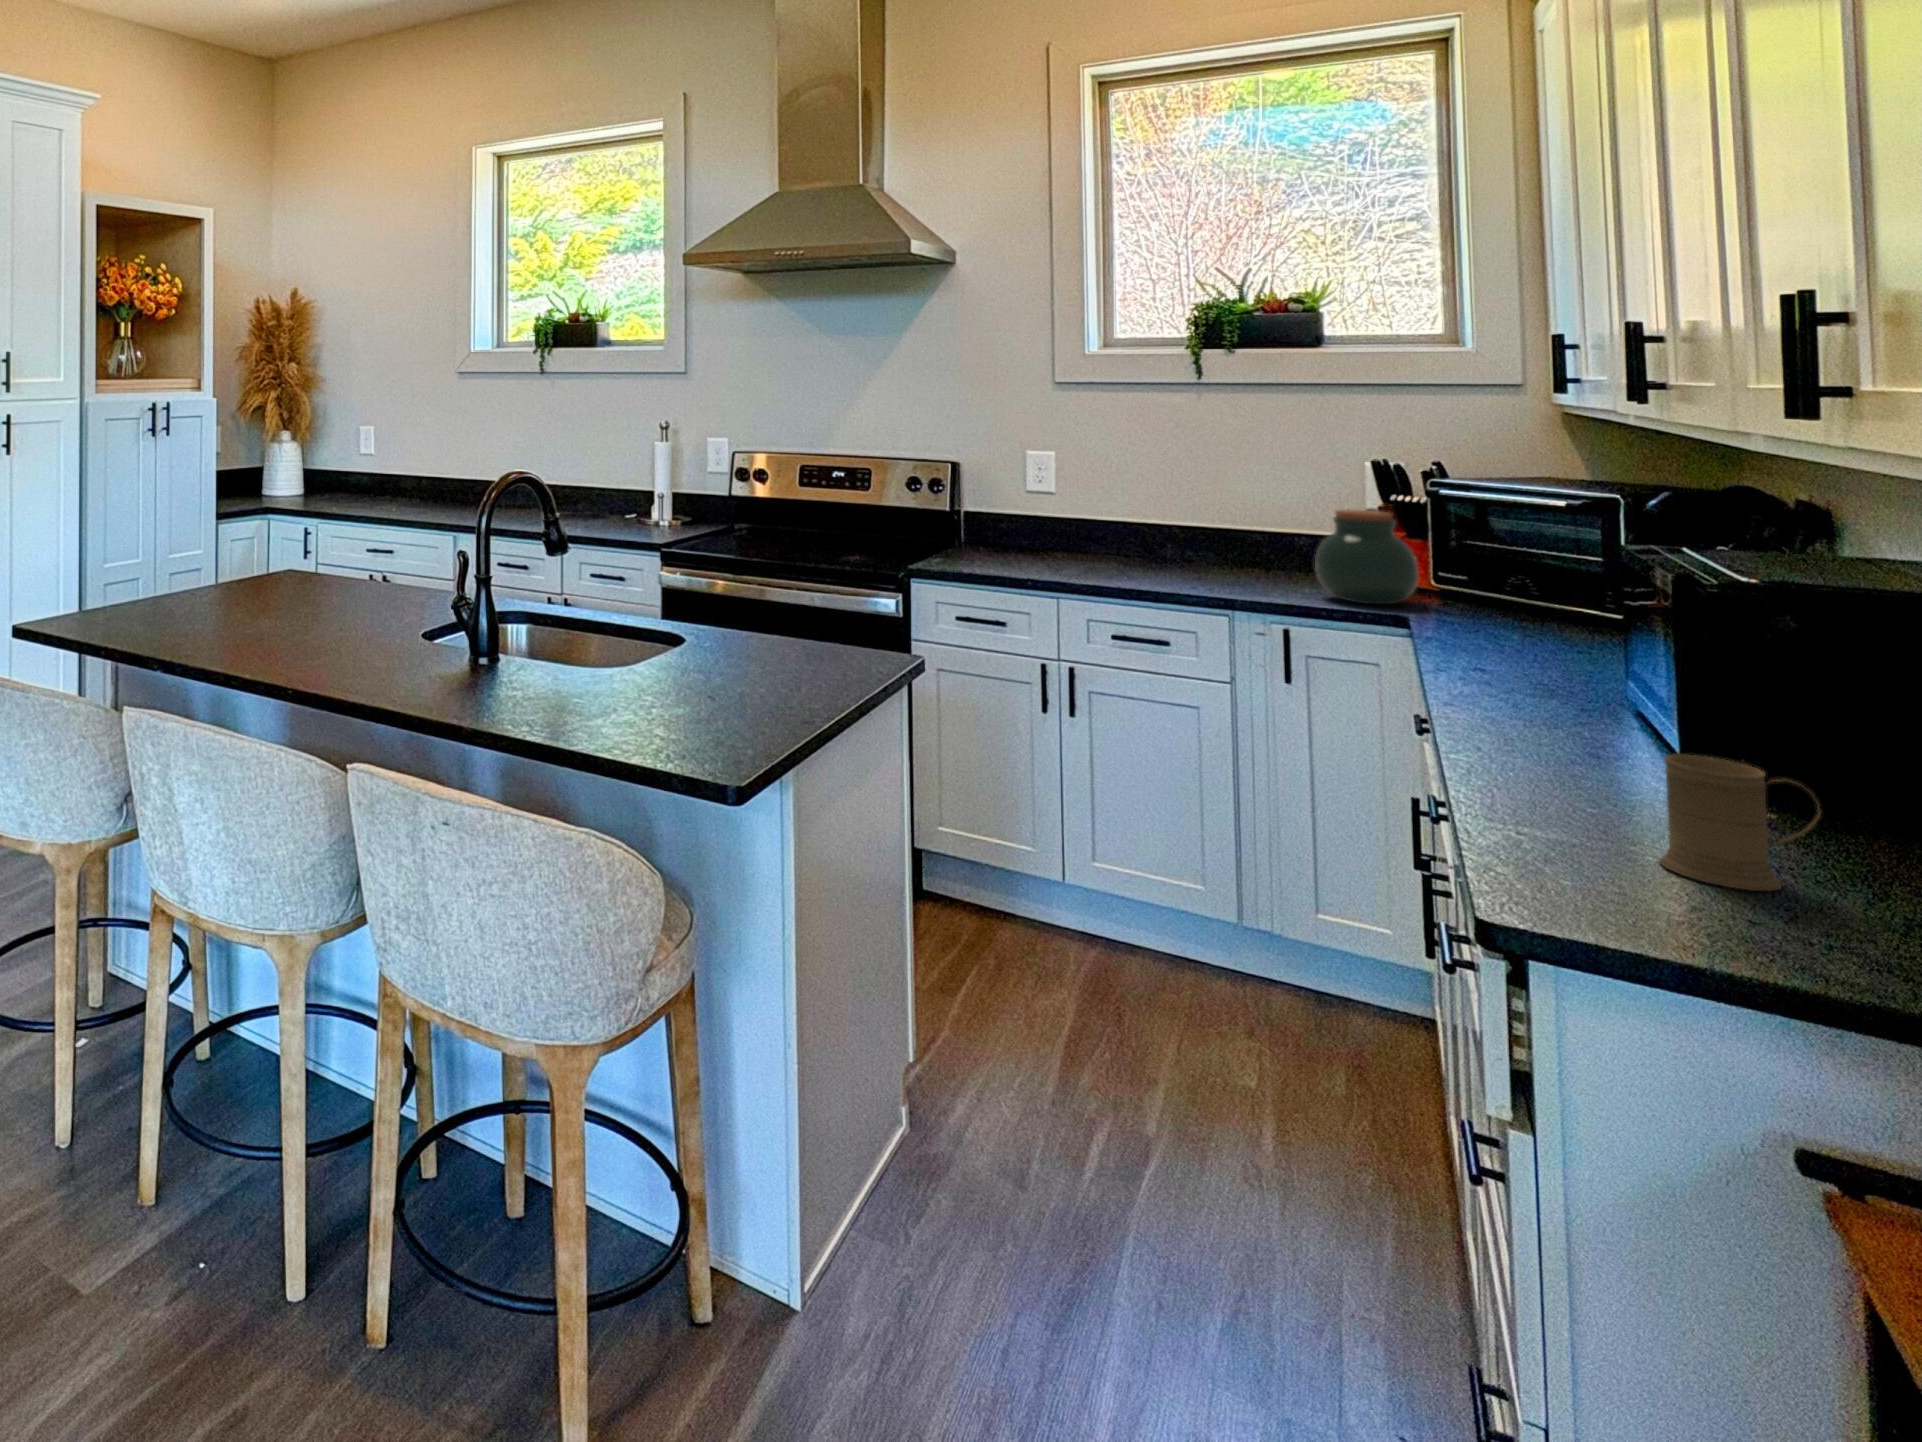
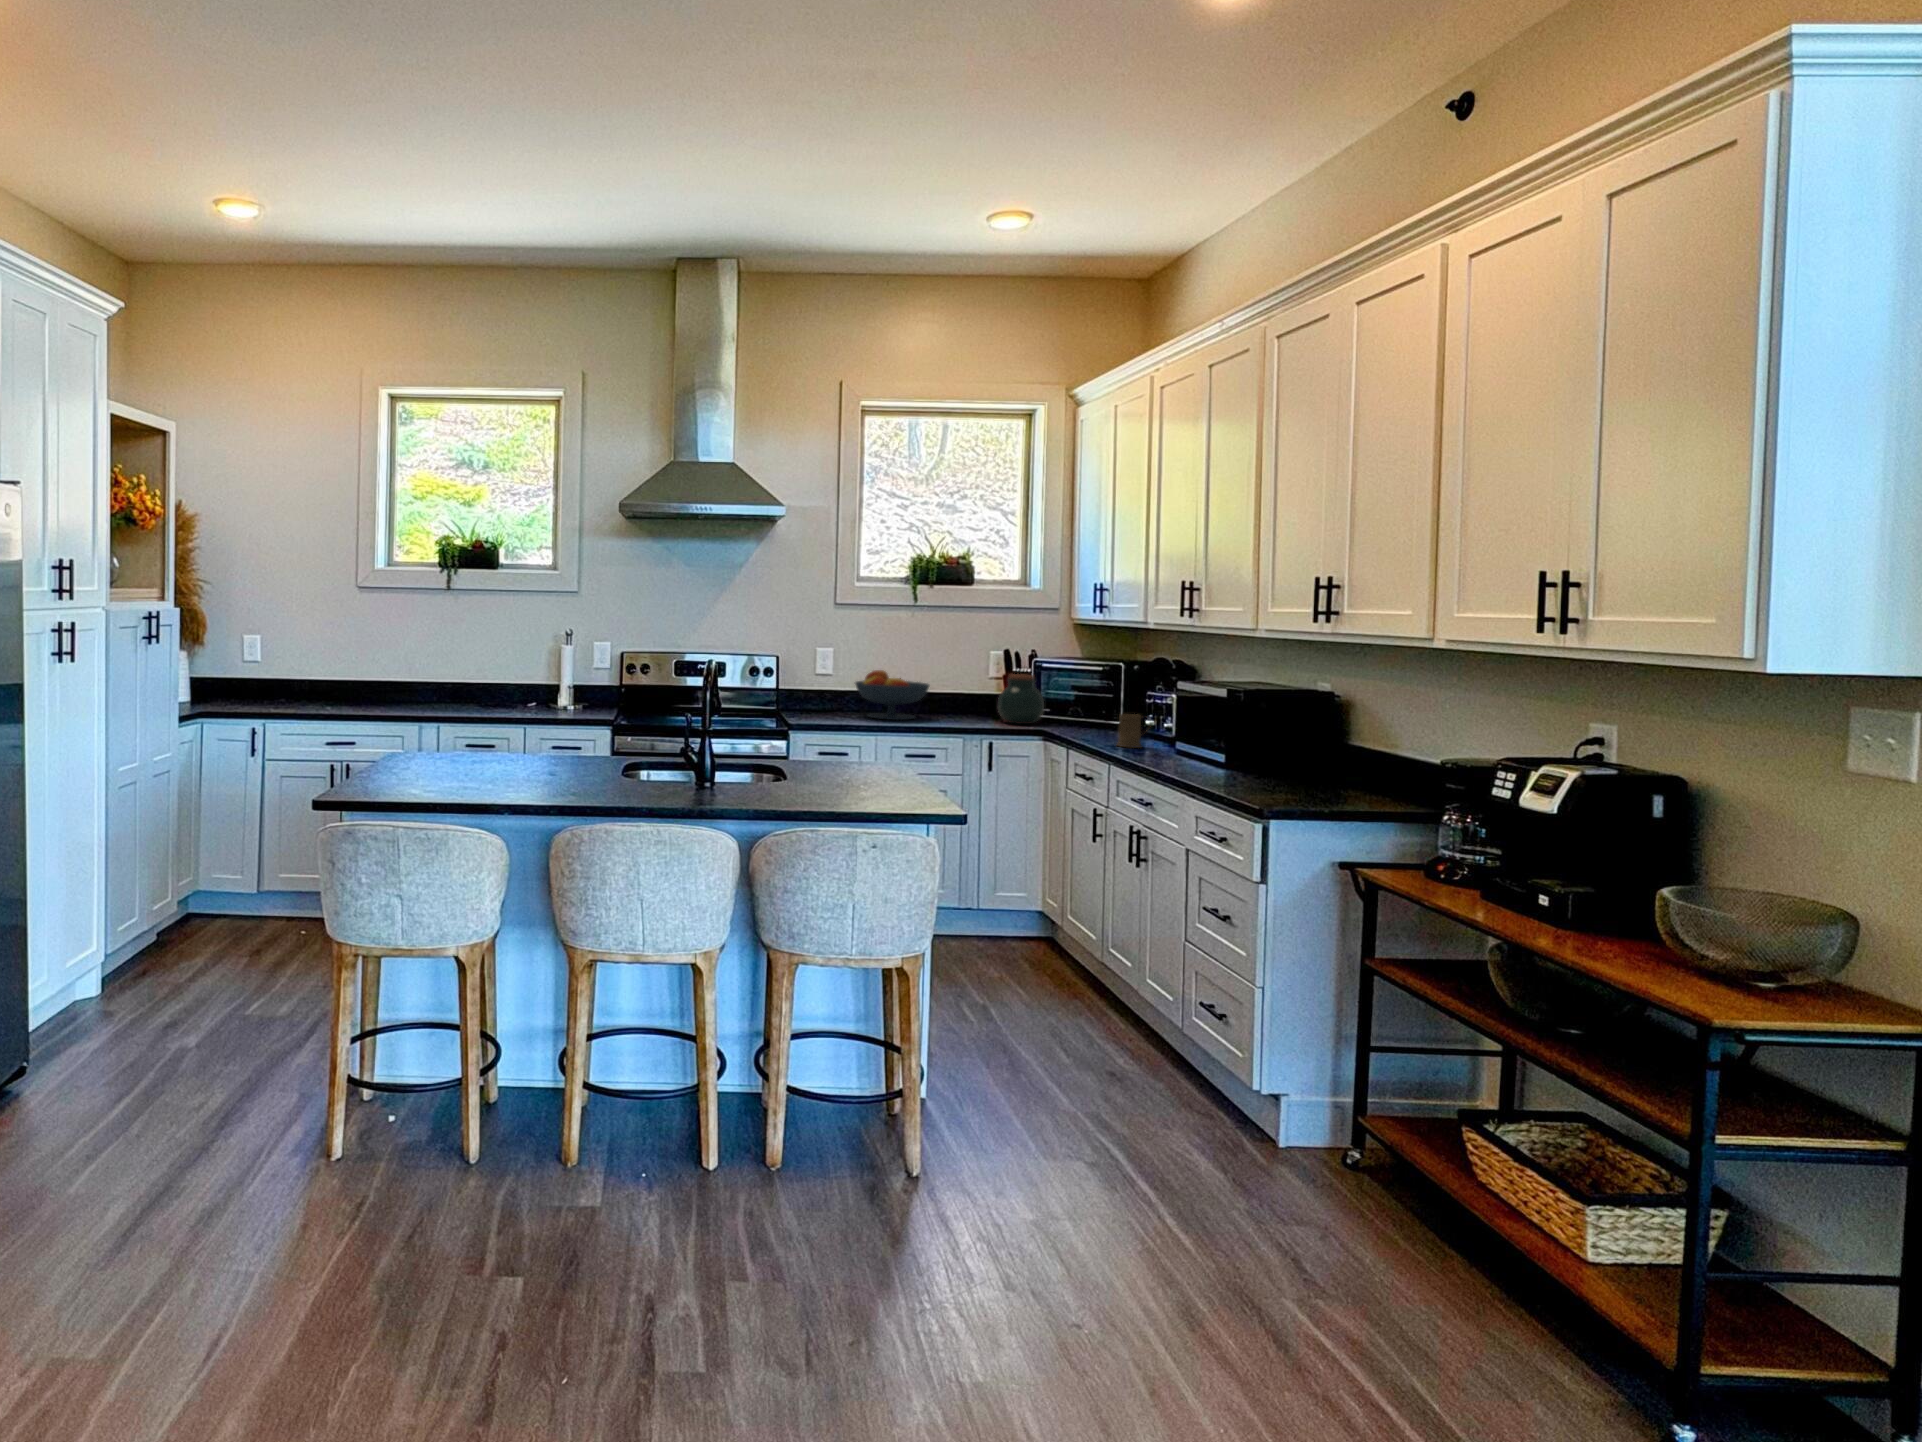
fruit bowl: none [1047,490,1189,577] -> present [855,670,929,720]
mug: present [1659,755,1821,891] -> present [1117,714,1141,748]

